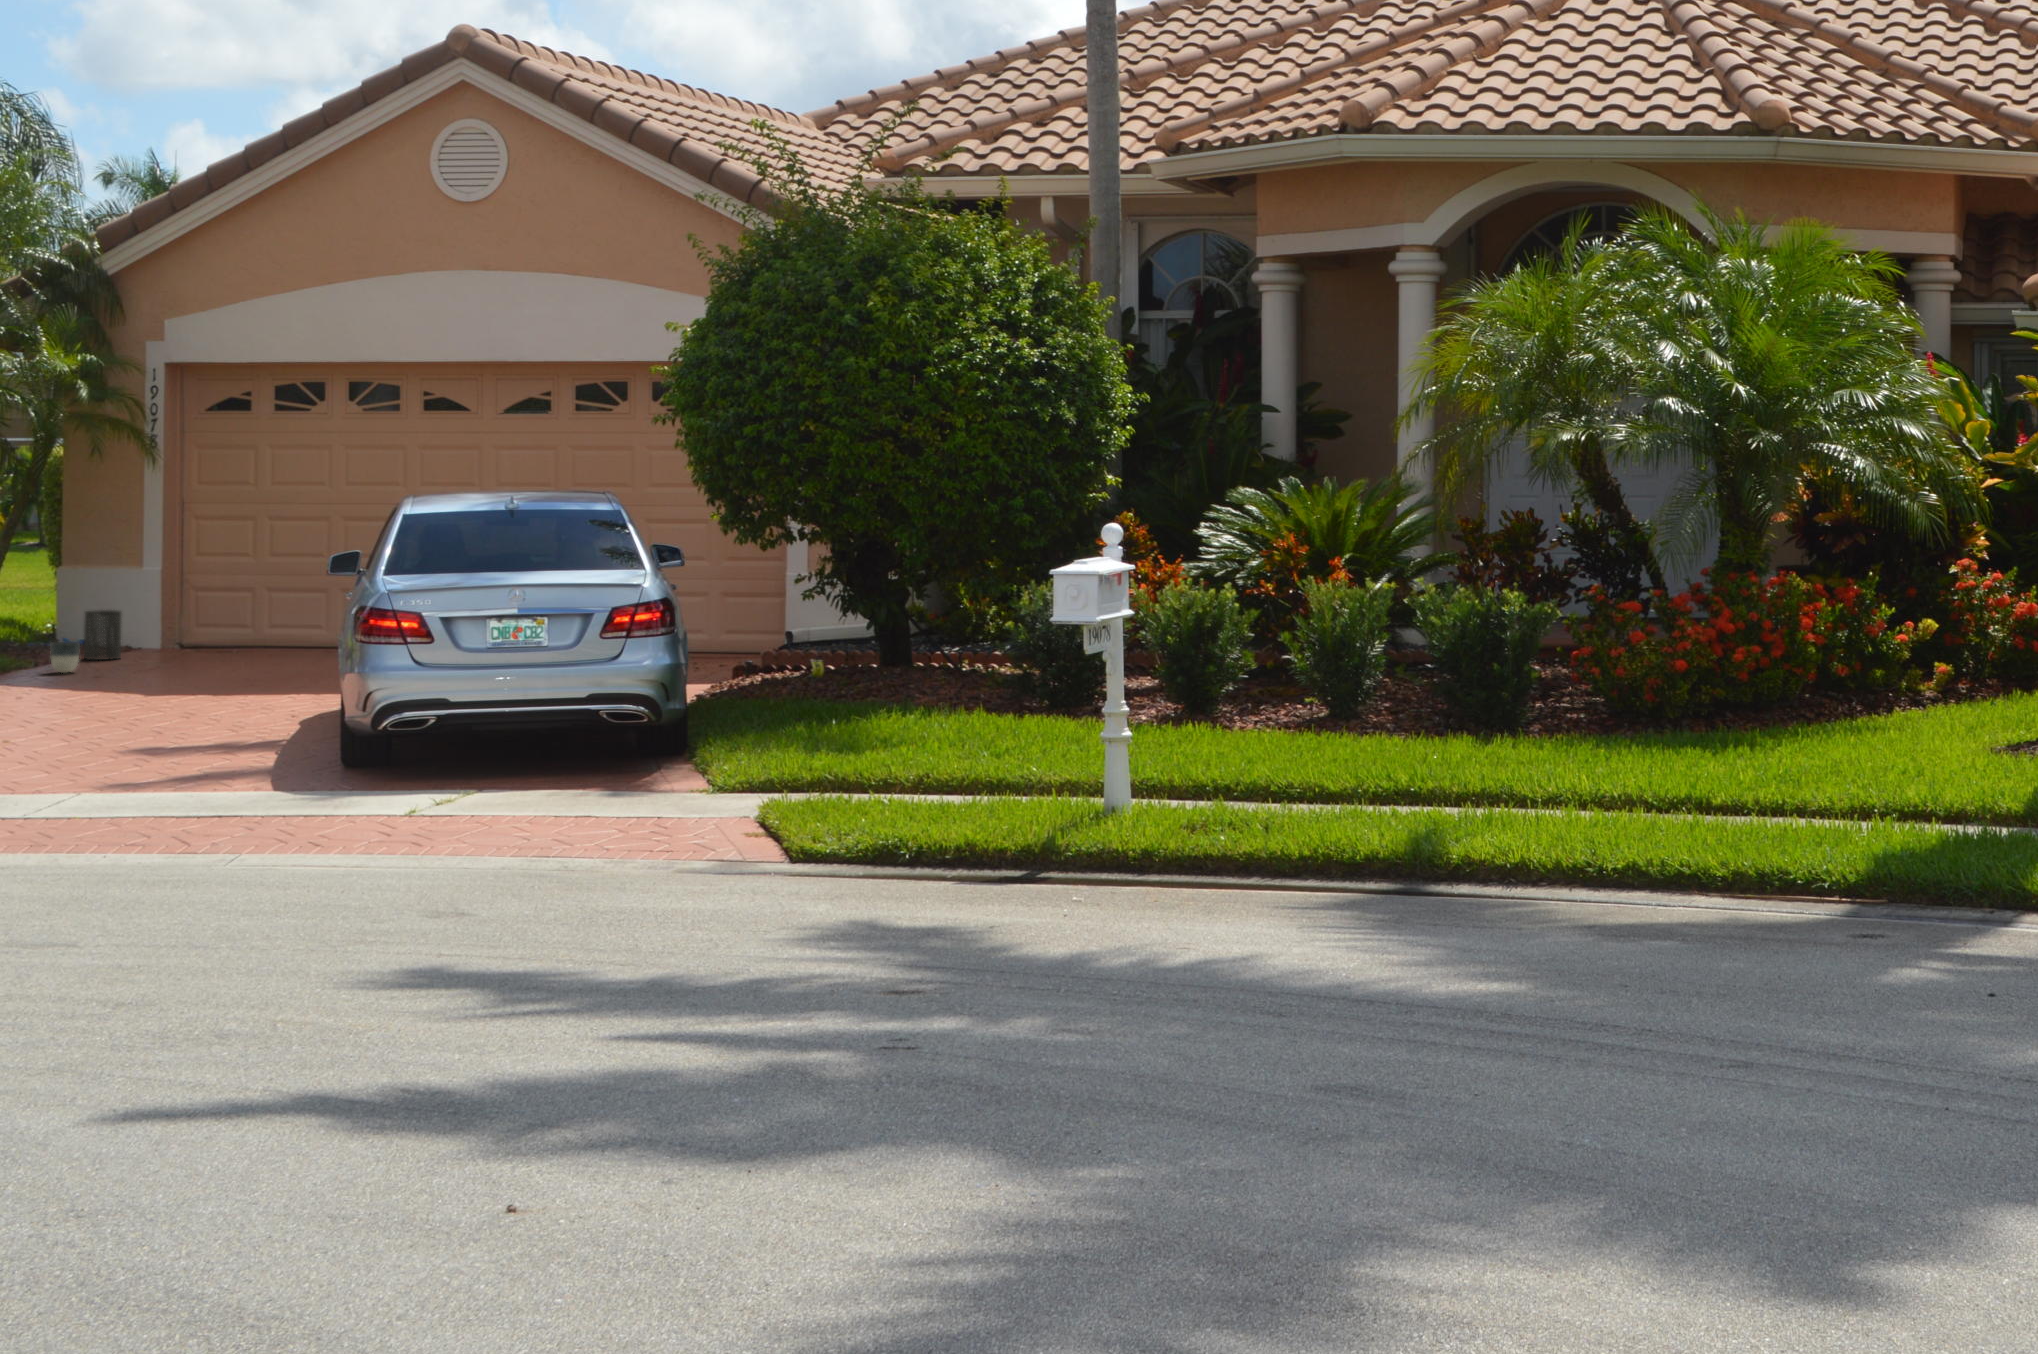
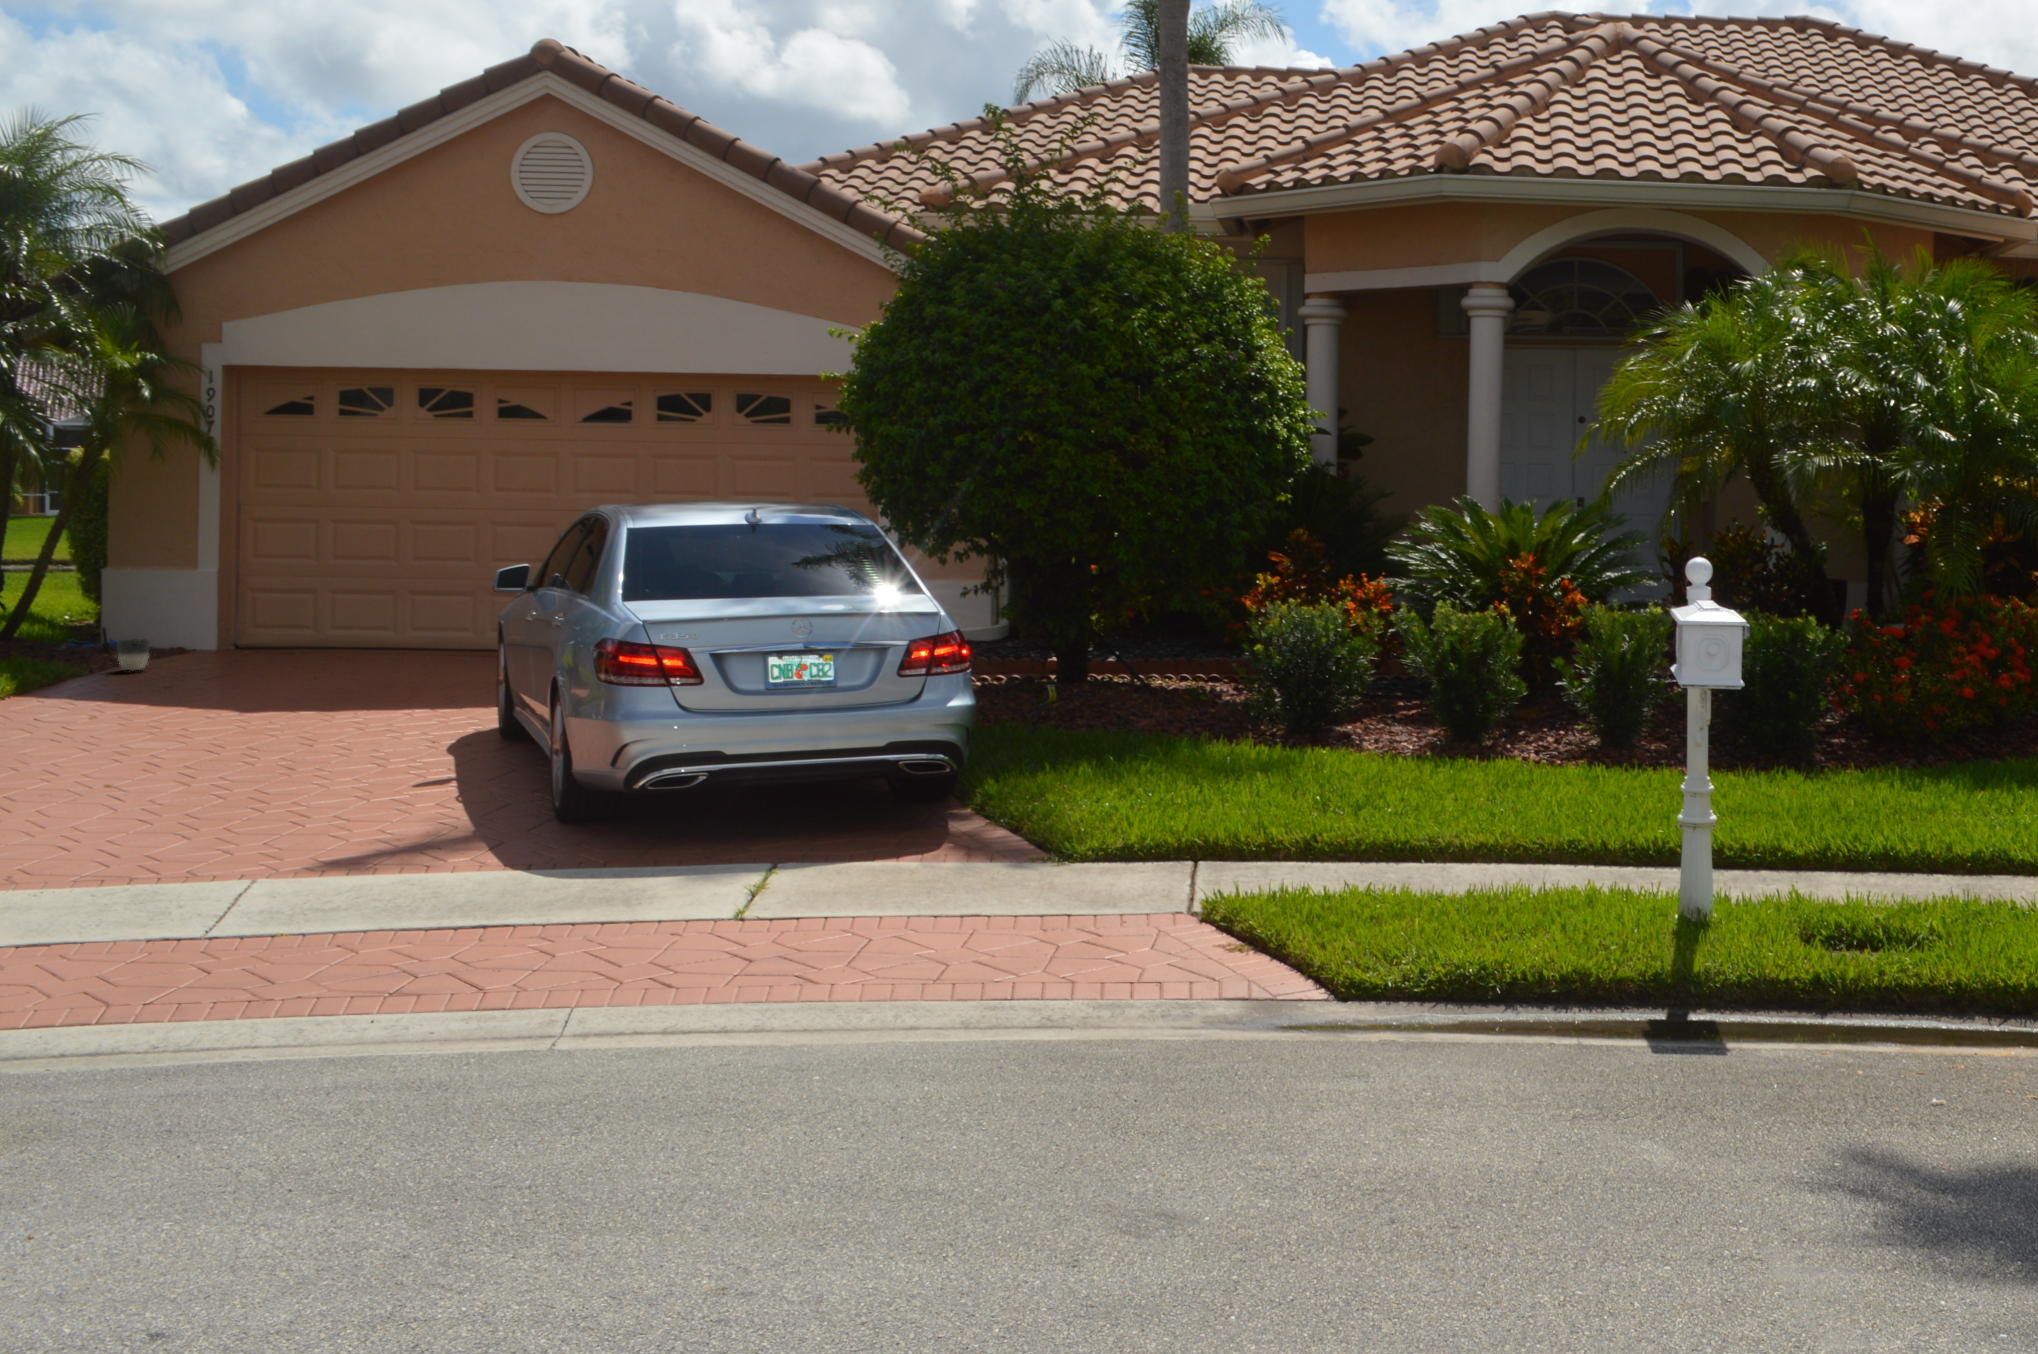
trash can: present [84,610,121,660] -> none [146,605,185,653]

